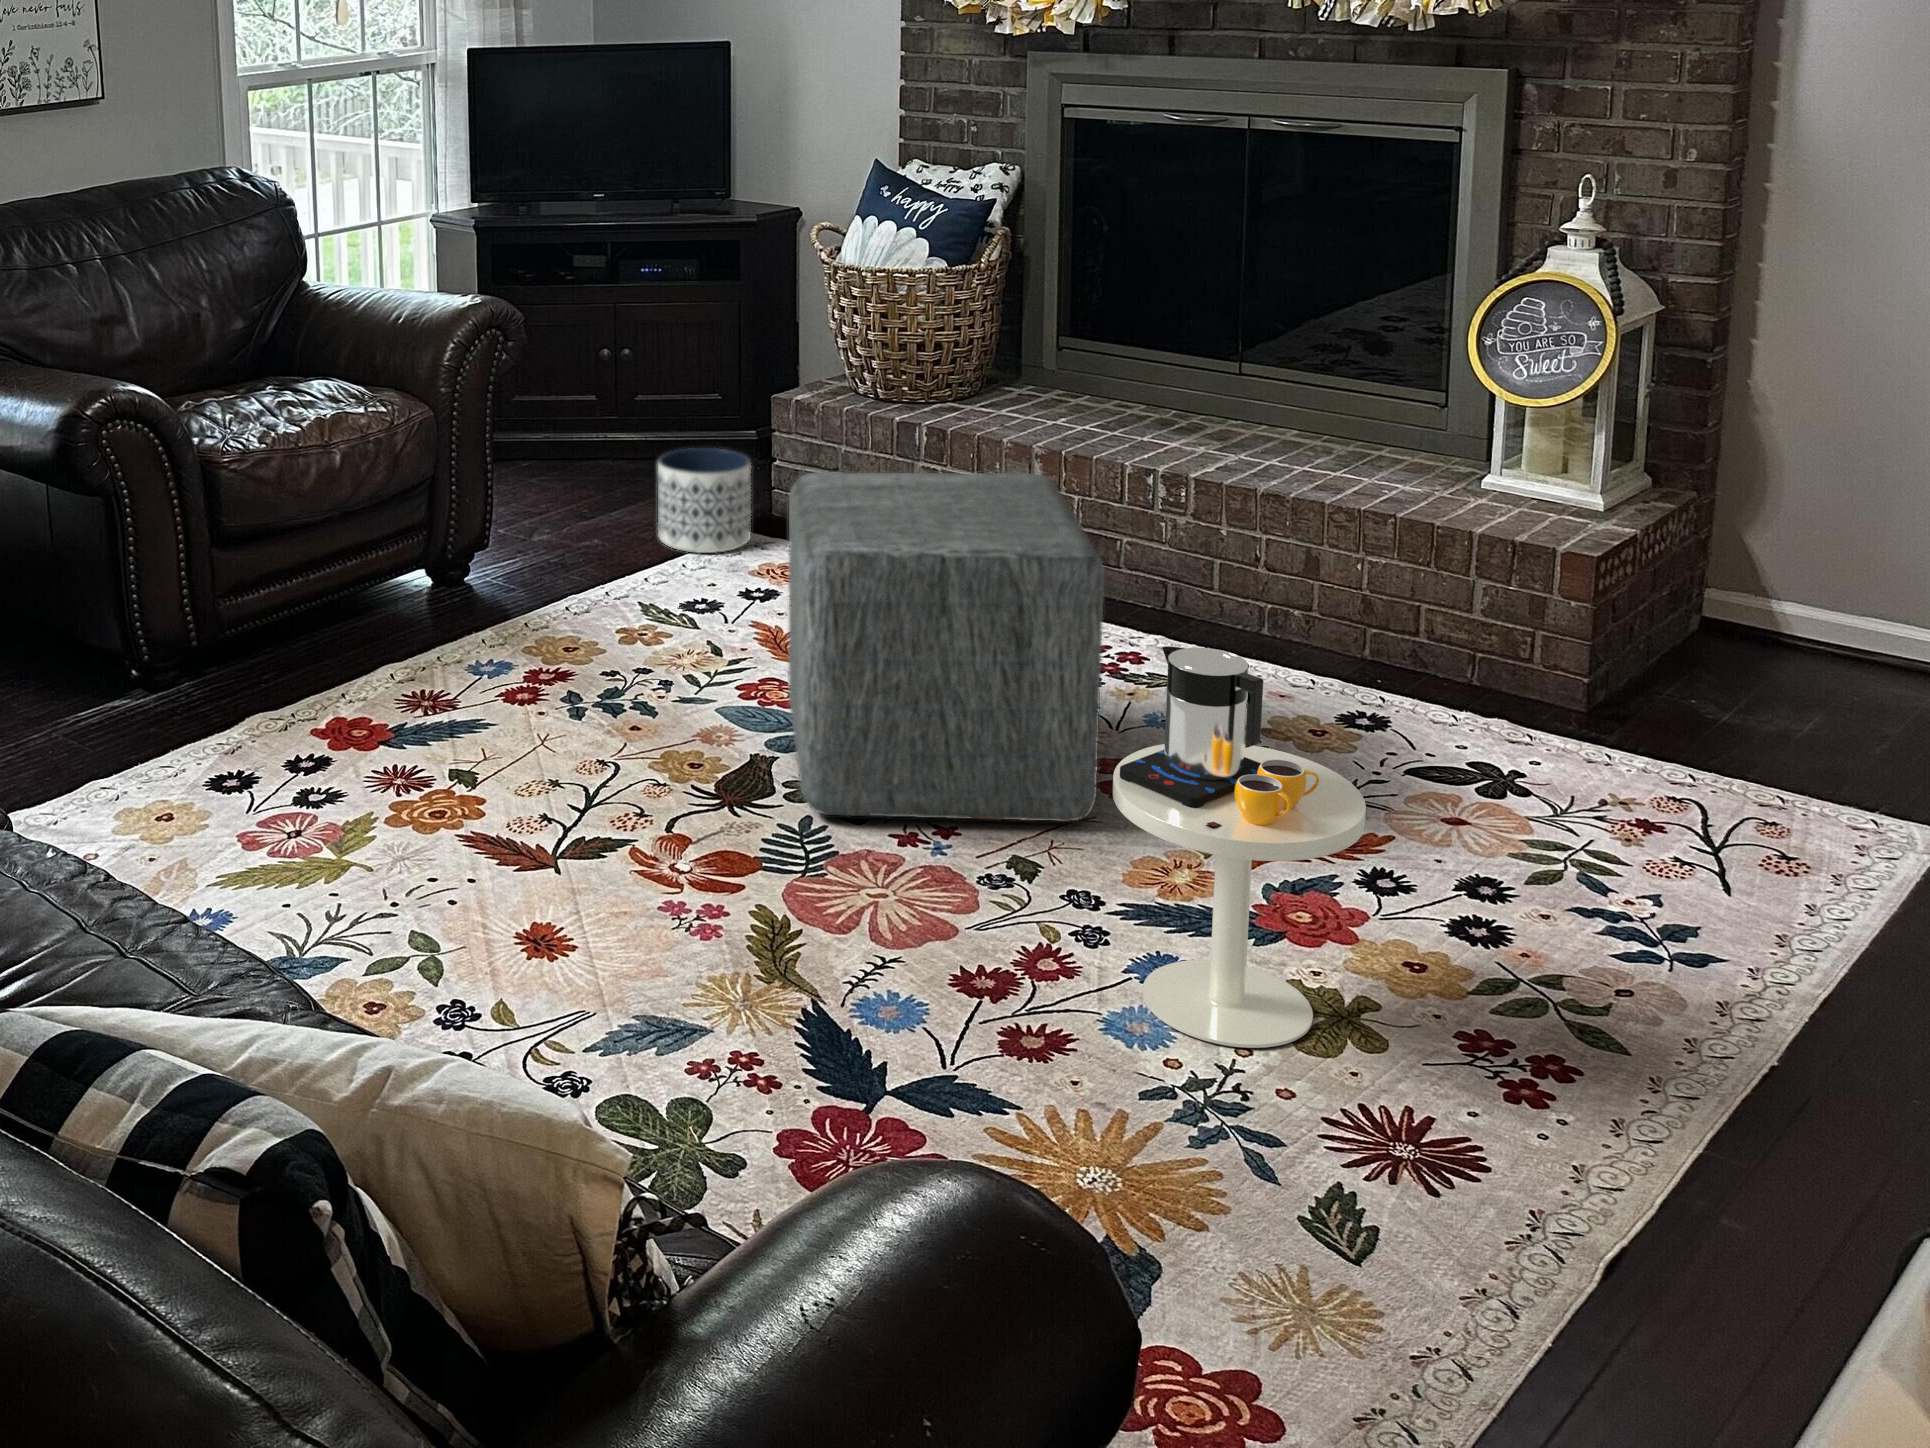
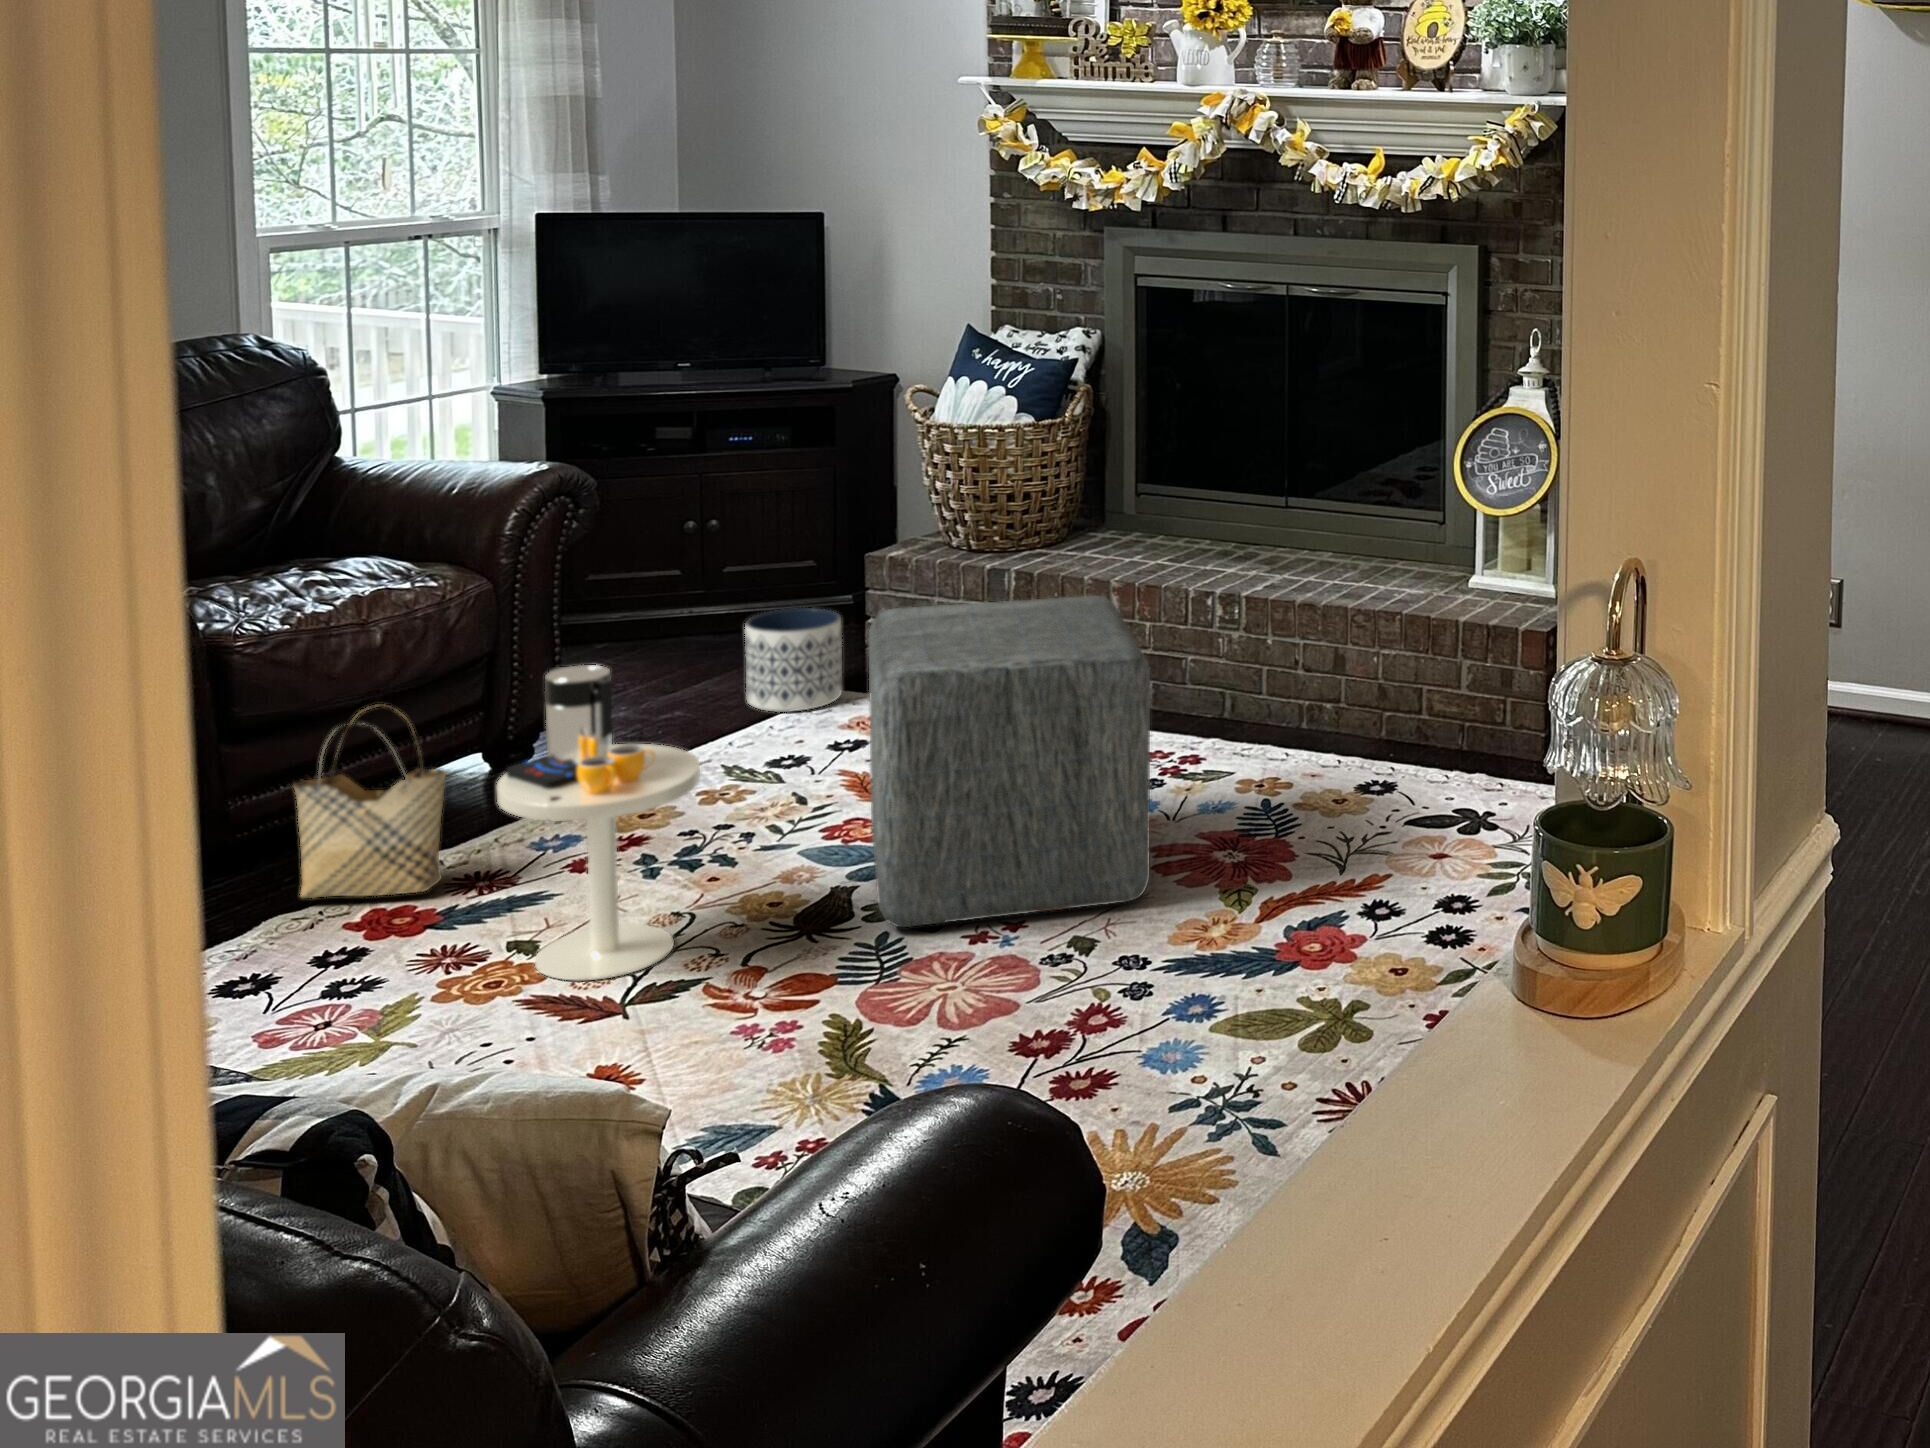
woven basket: none [268,526,395,707] -> present [292,704,447,898]
side table: present [1113,646,1366,1048] -> present [497,665,700,980]

